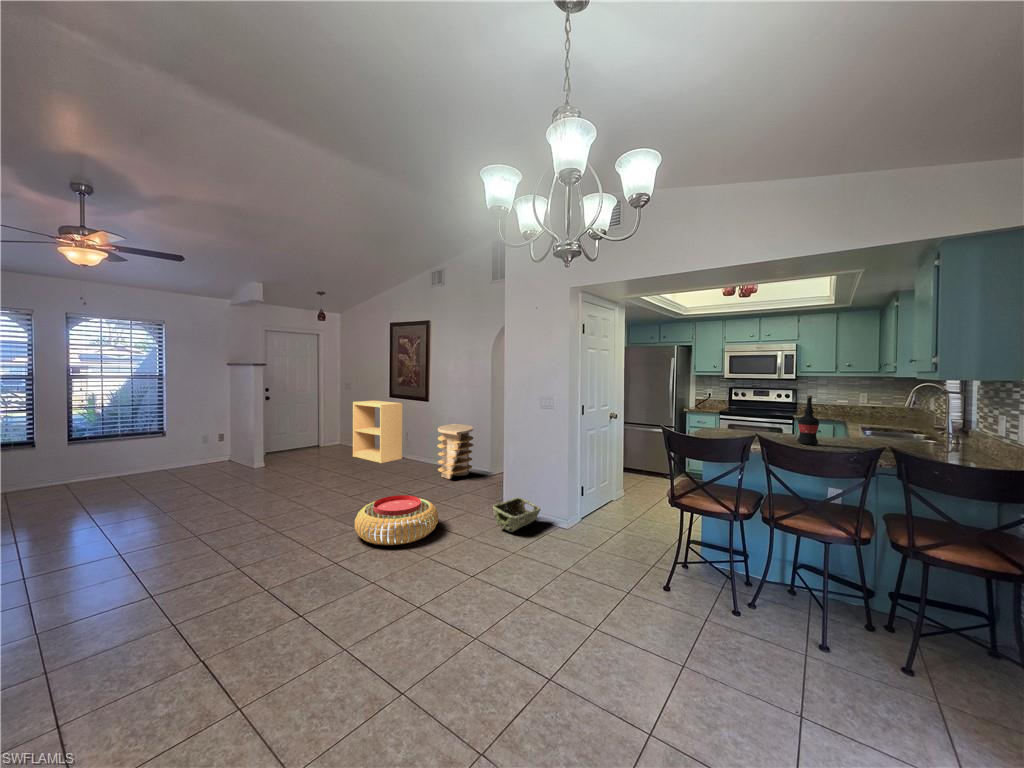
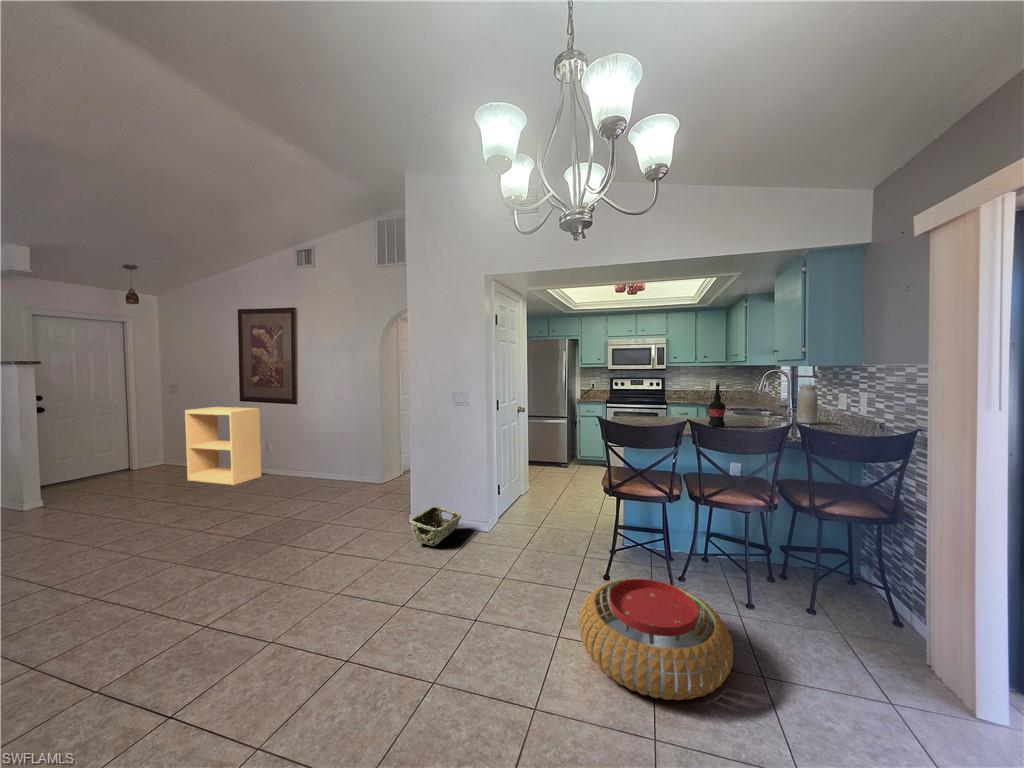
vase: none [940,402,971,451] -> present [797,384,818,424]
side table: present [437,424,474,479] -> none [317,429,361,494]
pouf: present [355,495,438,545] -> present [579,578,733,700]

